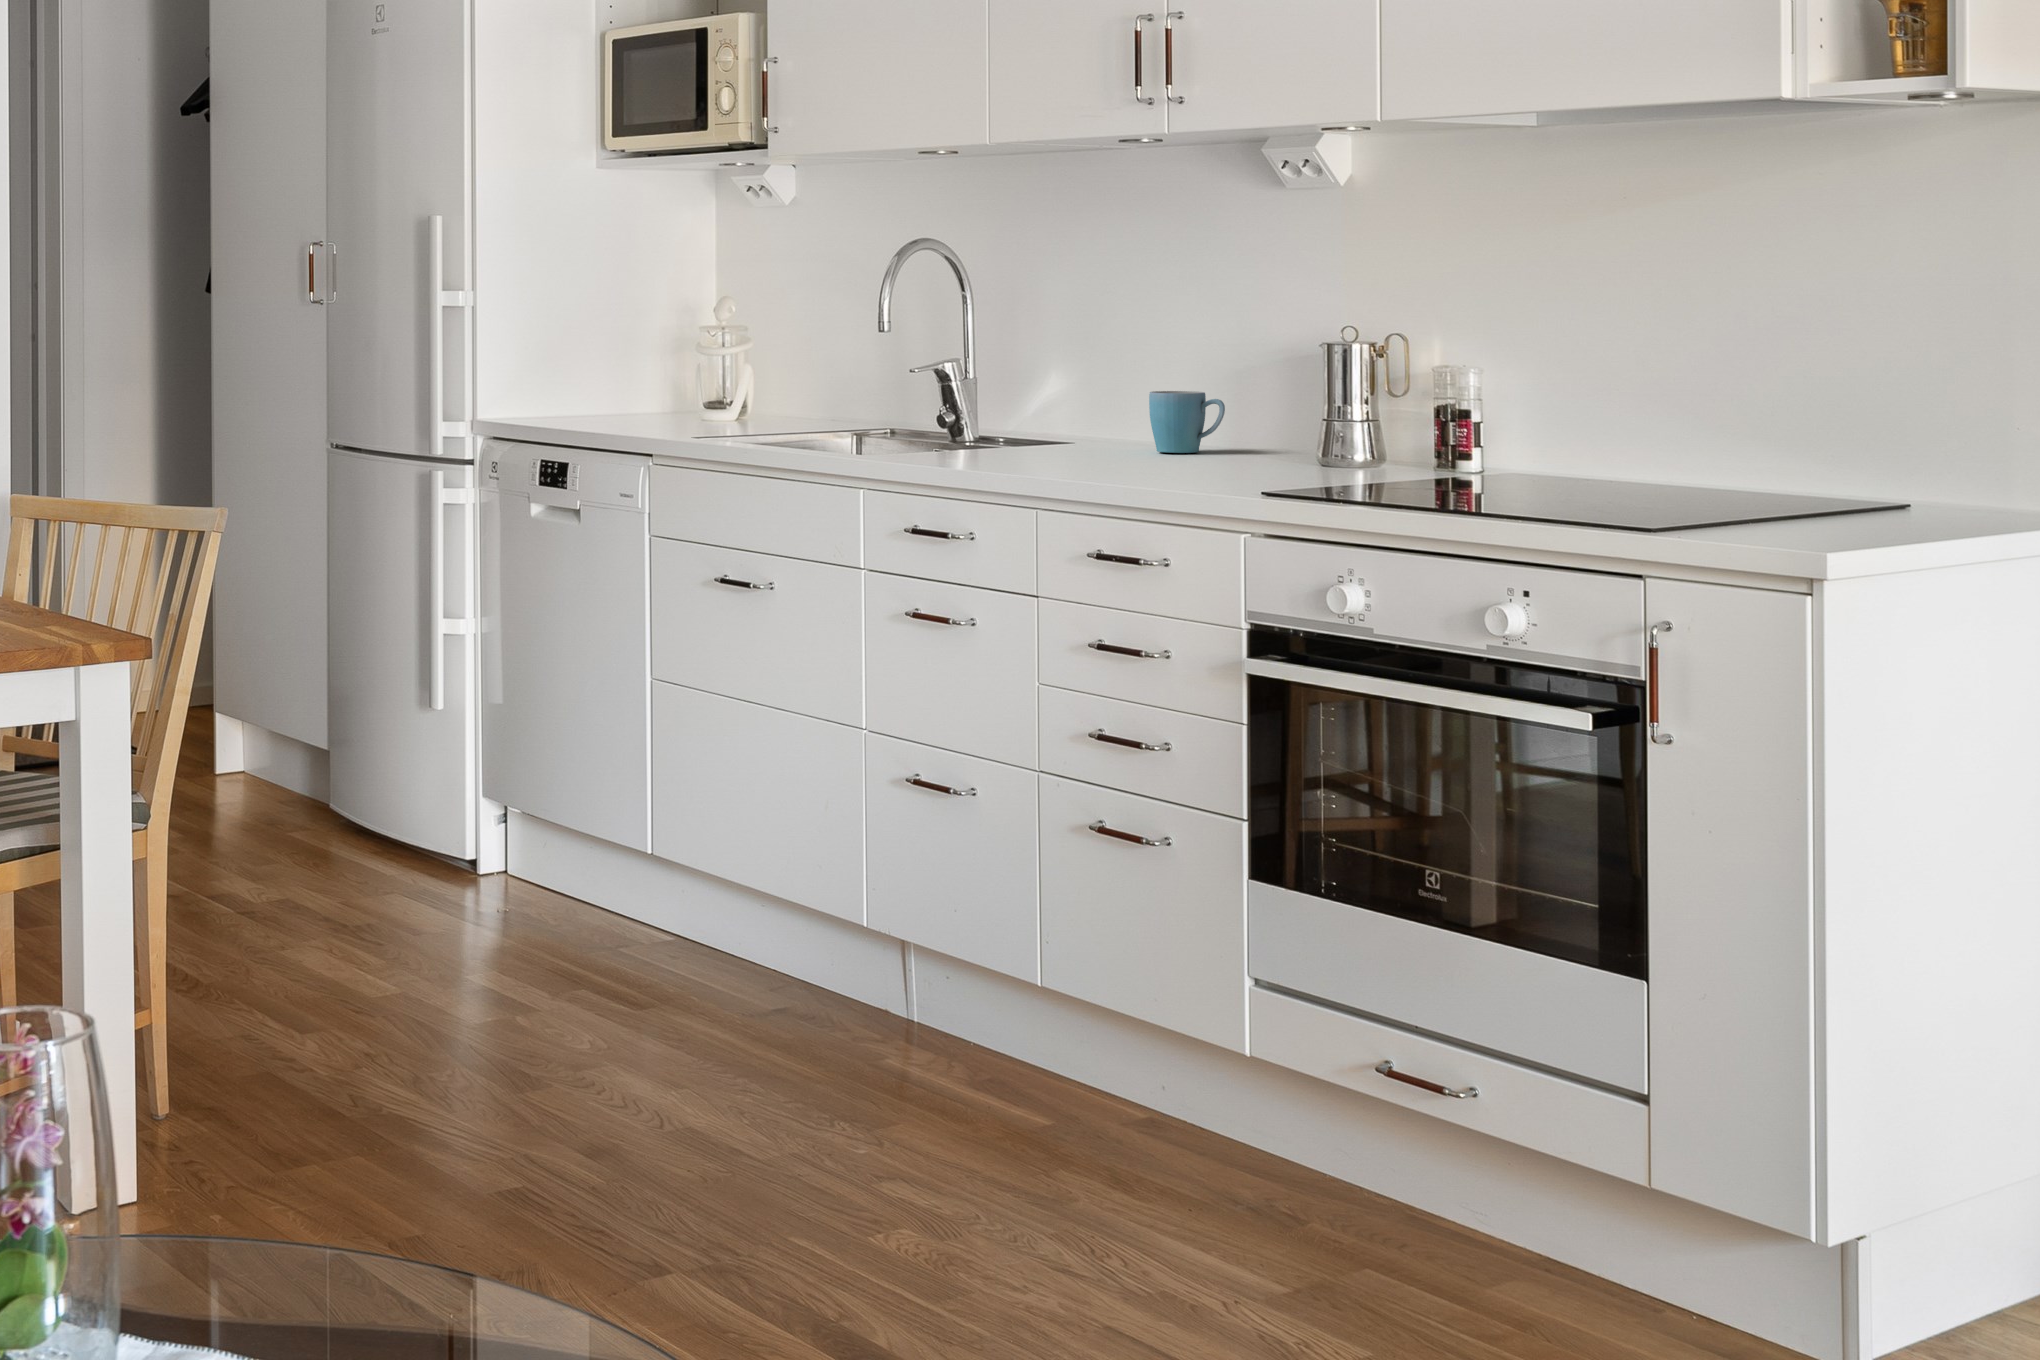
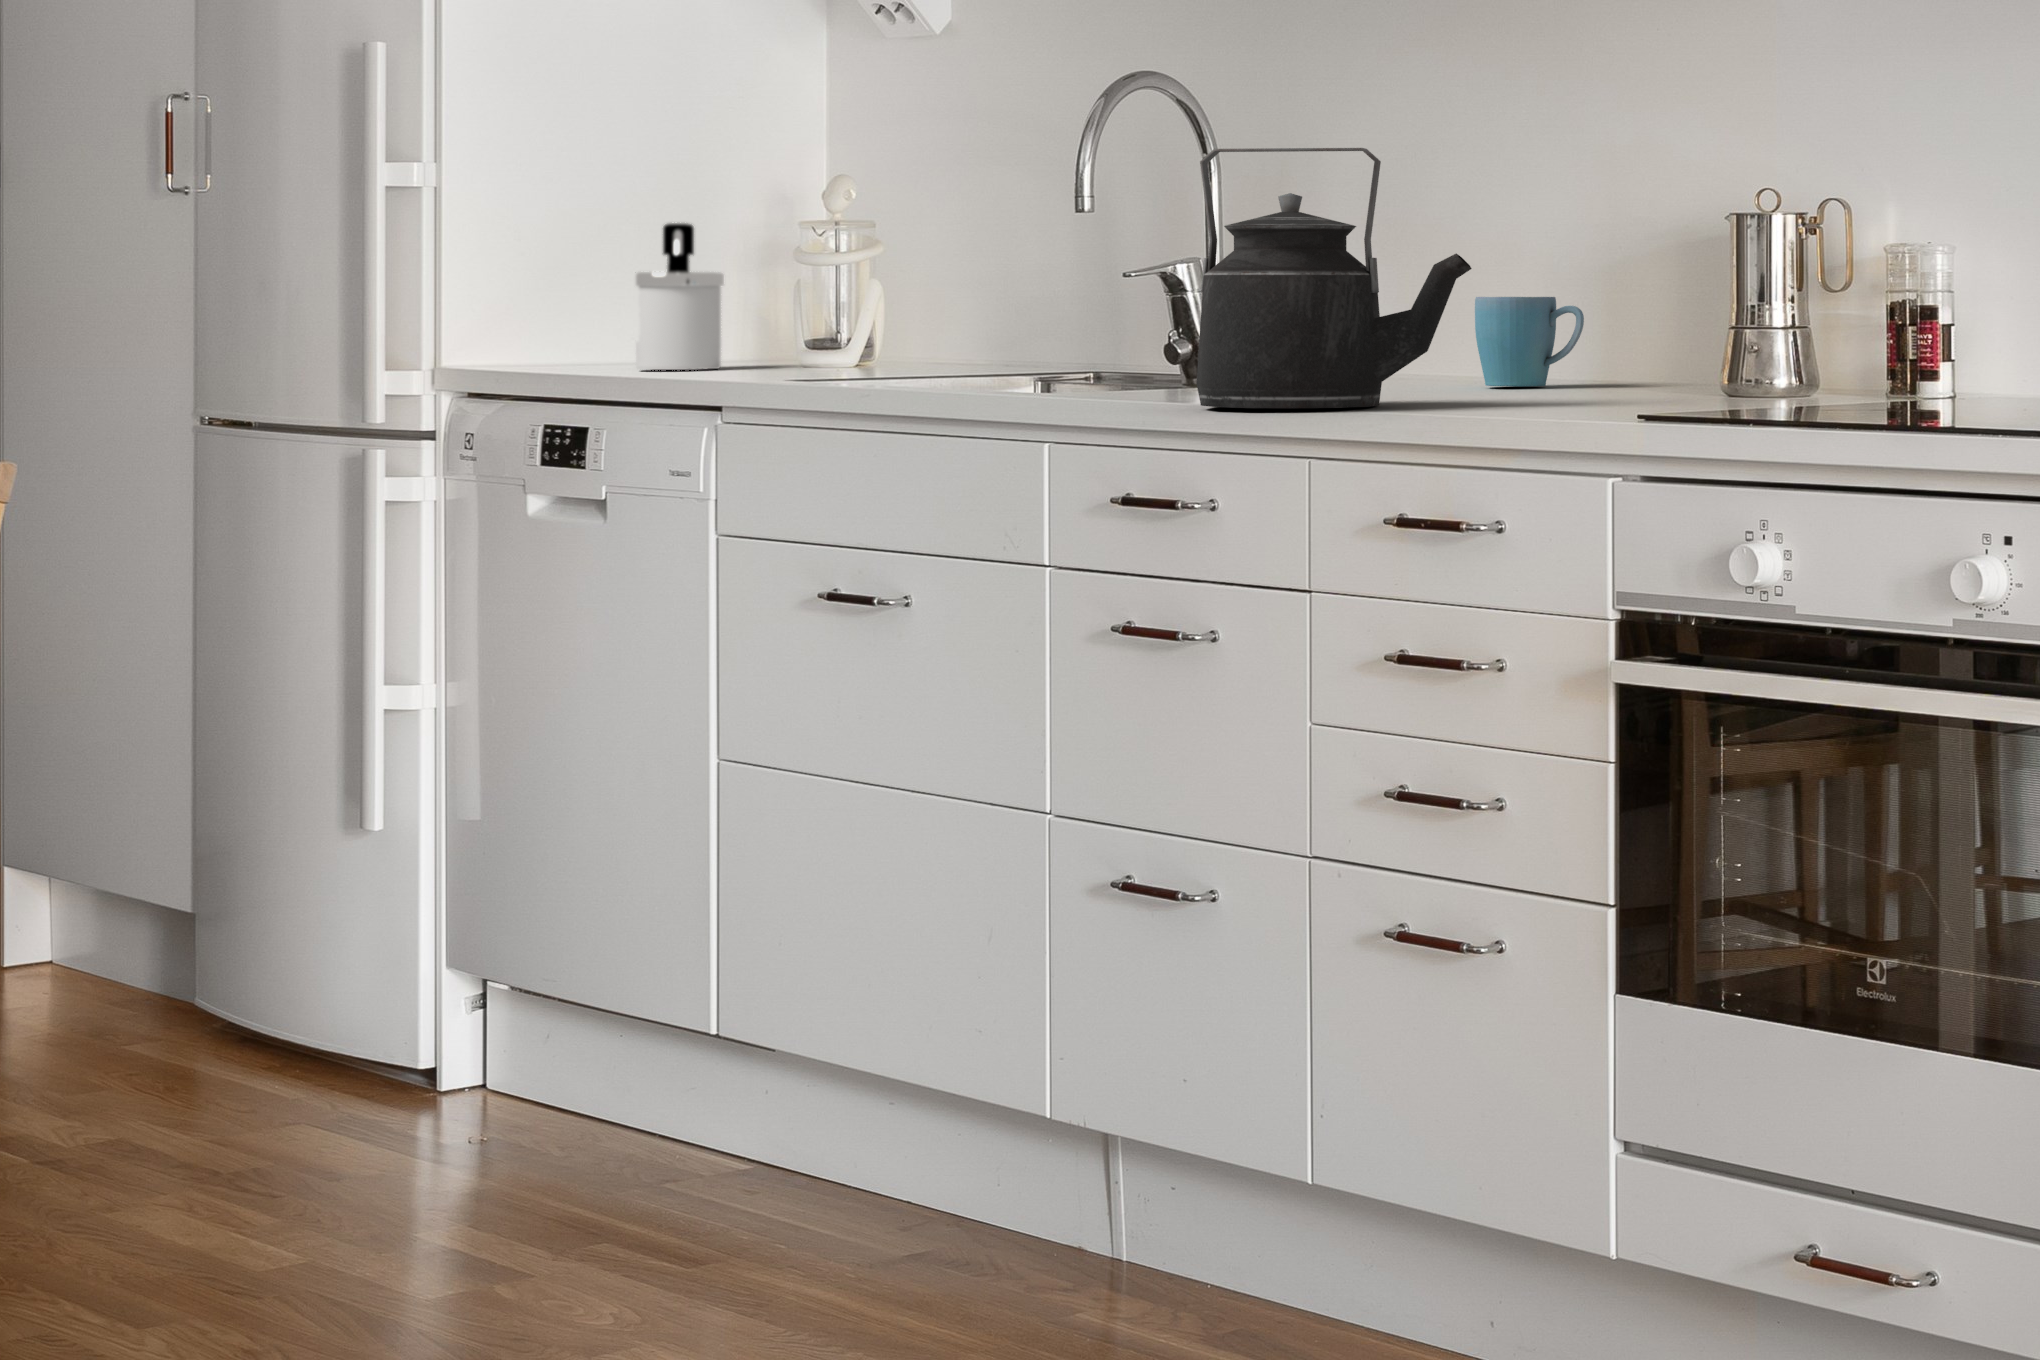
kettle: none [962,304,1147,477] -> present [1196,148,1472,408]
soap dispenser: none [593,325,650,420] -> present [636,223,724,370]

